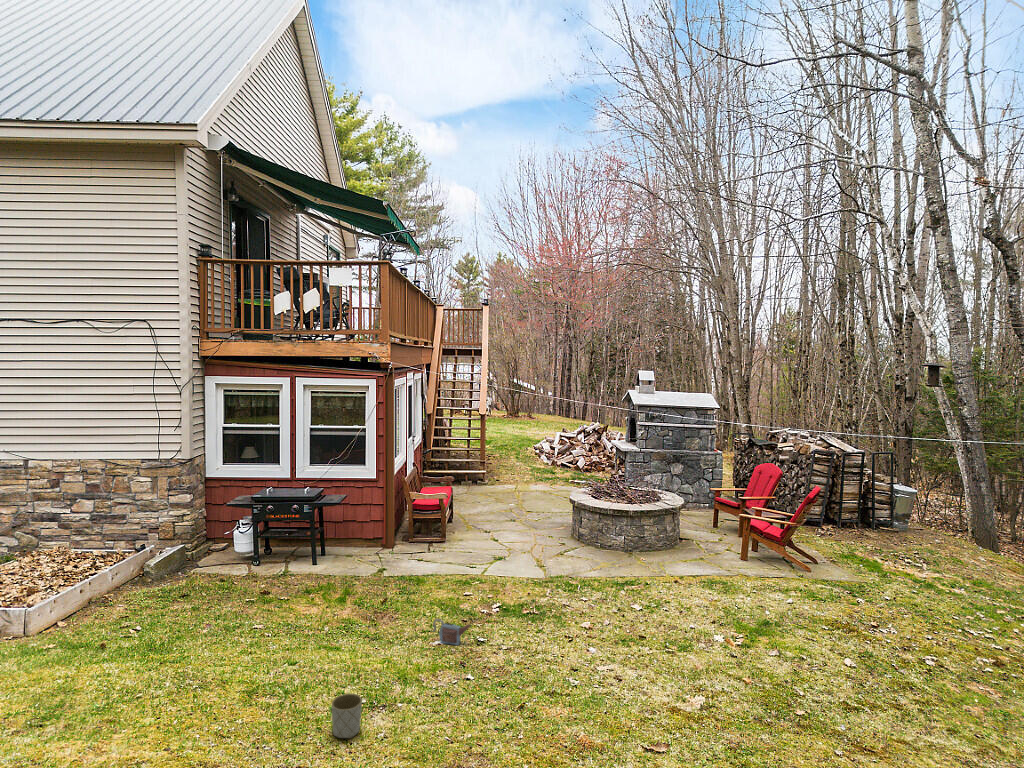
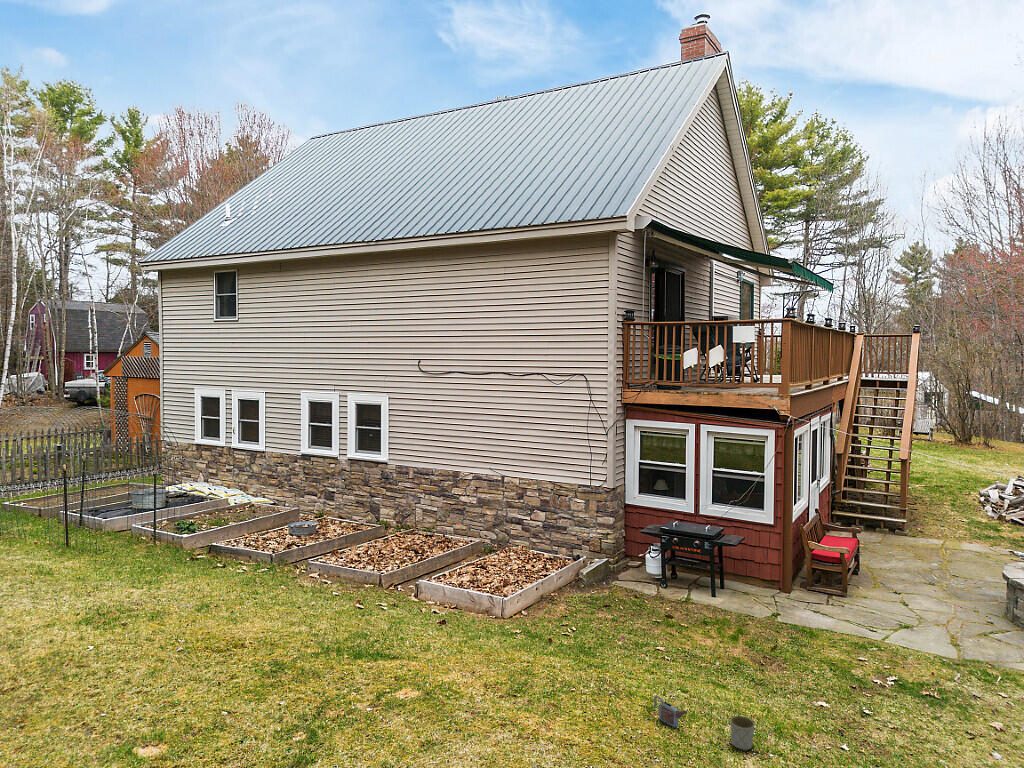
watering can: present [433,619,471,645] -> present [653,696,688,727]

